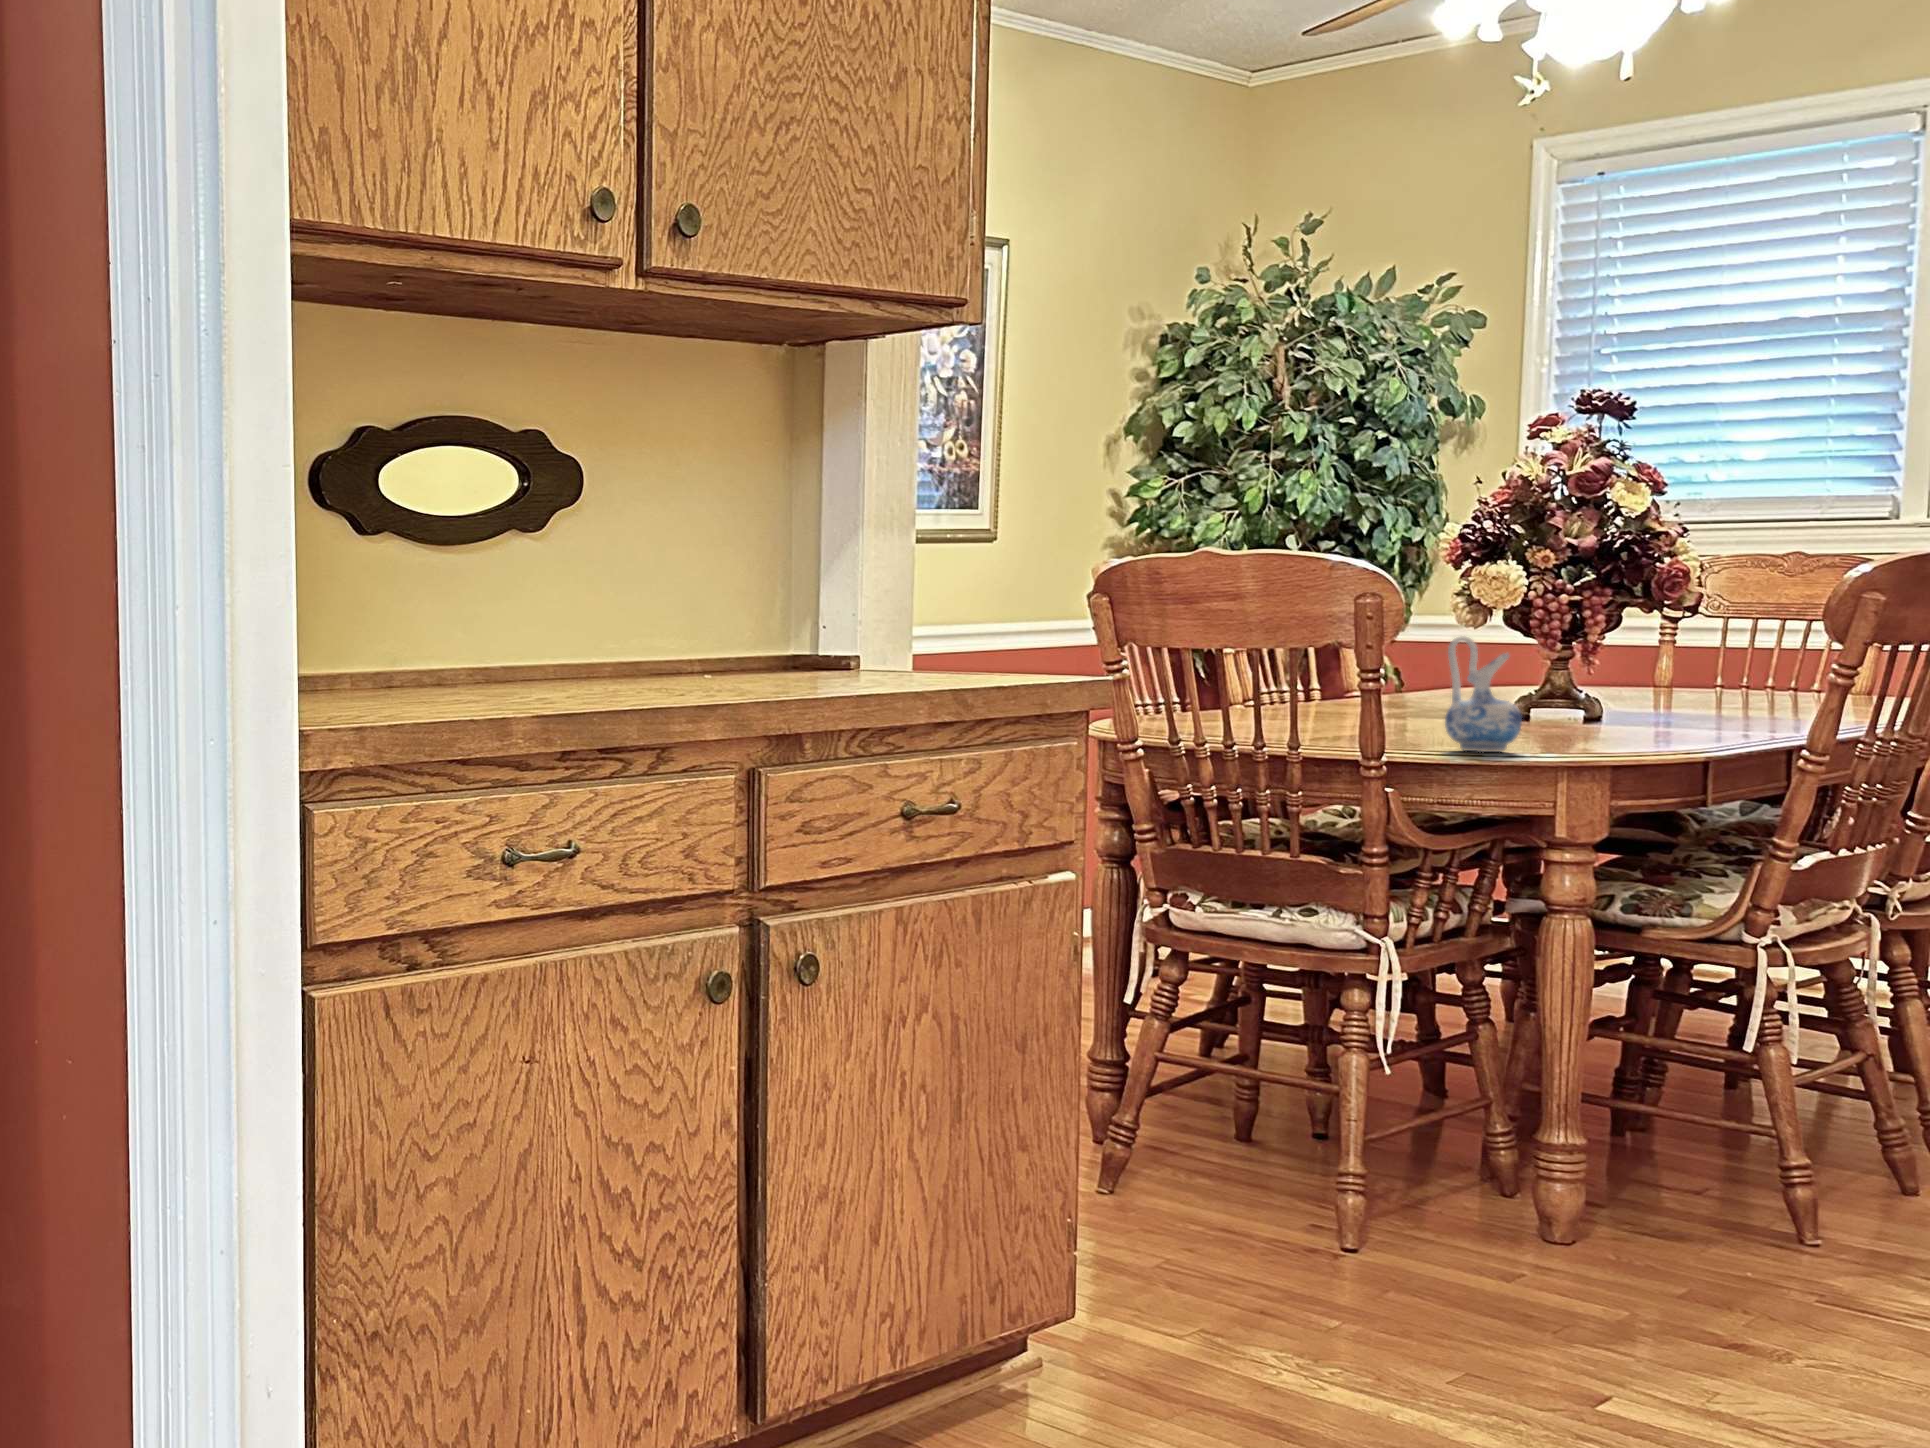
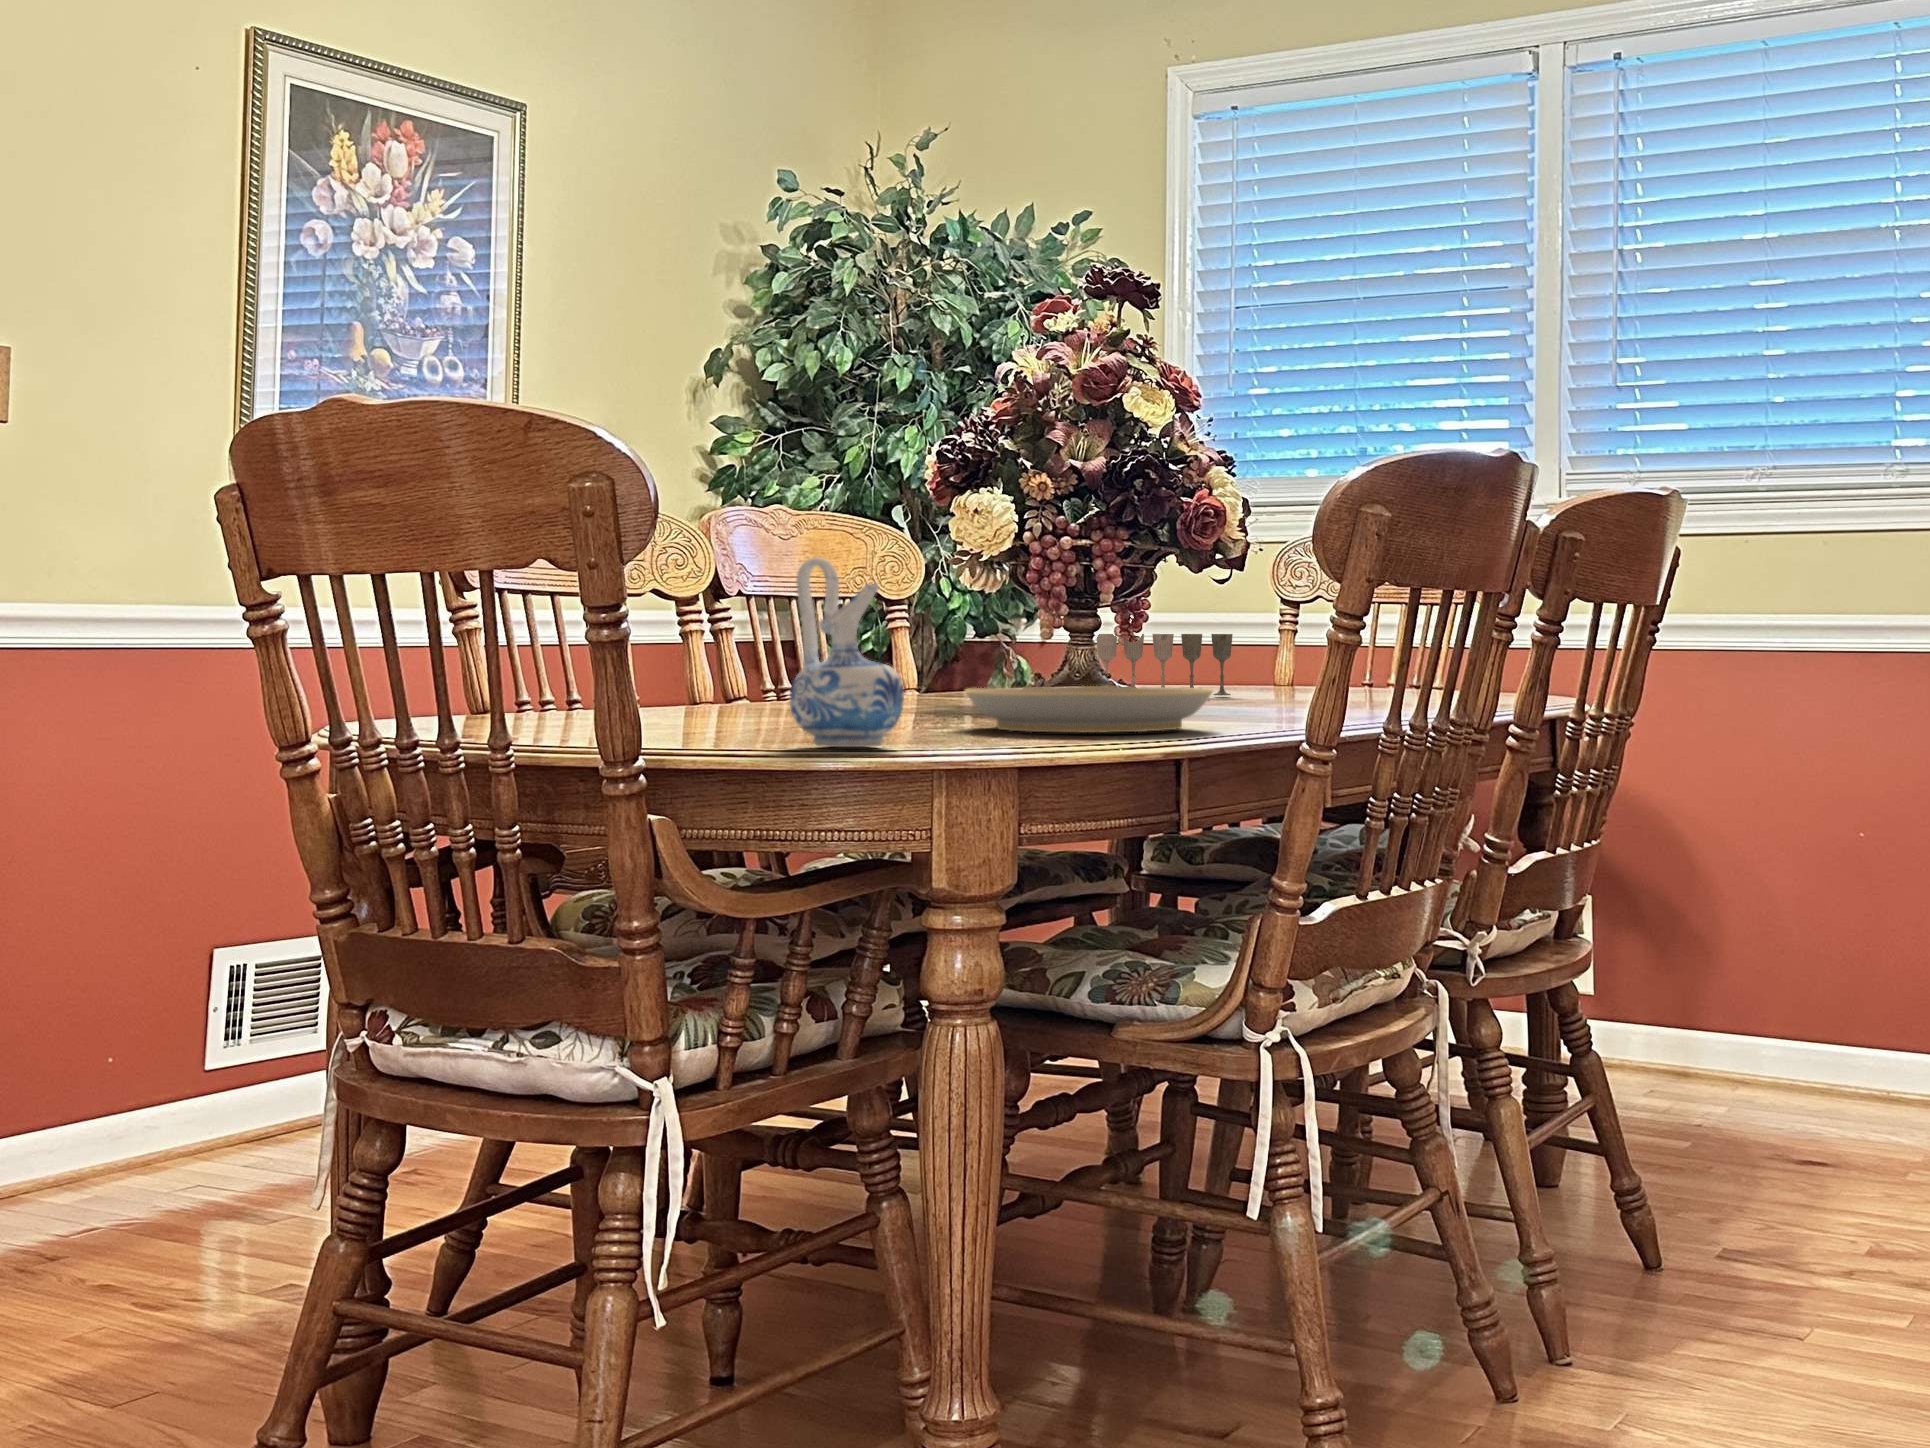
wine glass: none [1531,652,1649,700] -> present [1097,634,1233,696]
plate: none [1516,706,1709,741] -> present [965,686,1213,733]

